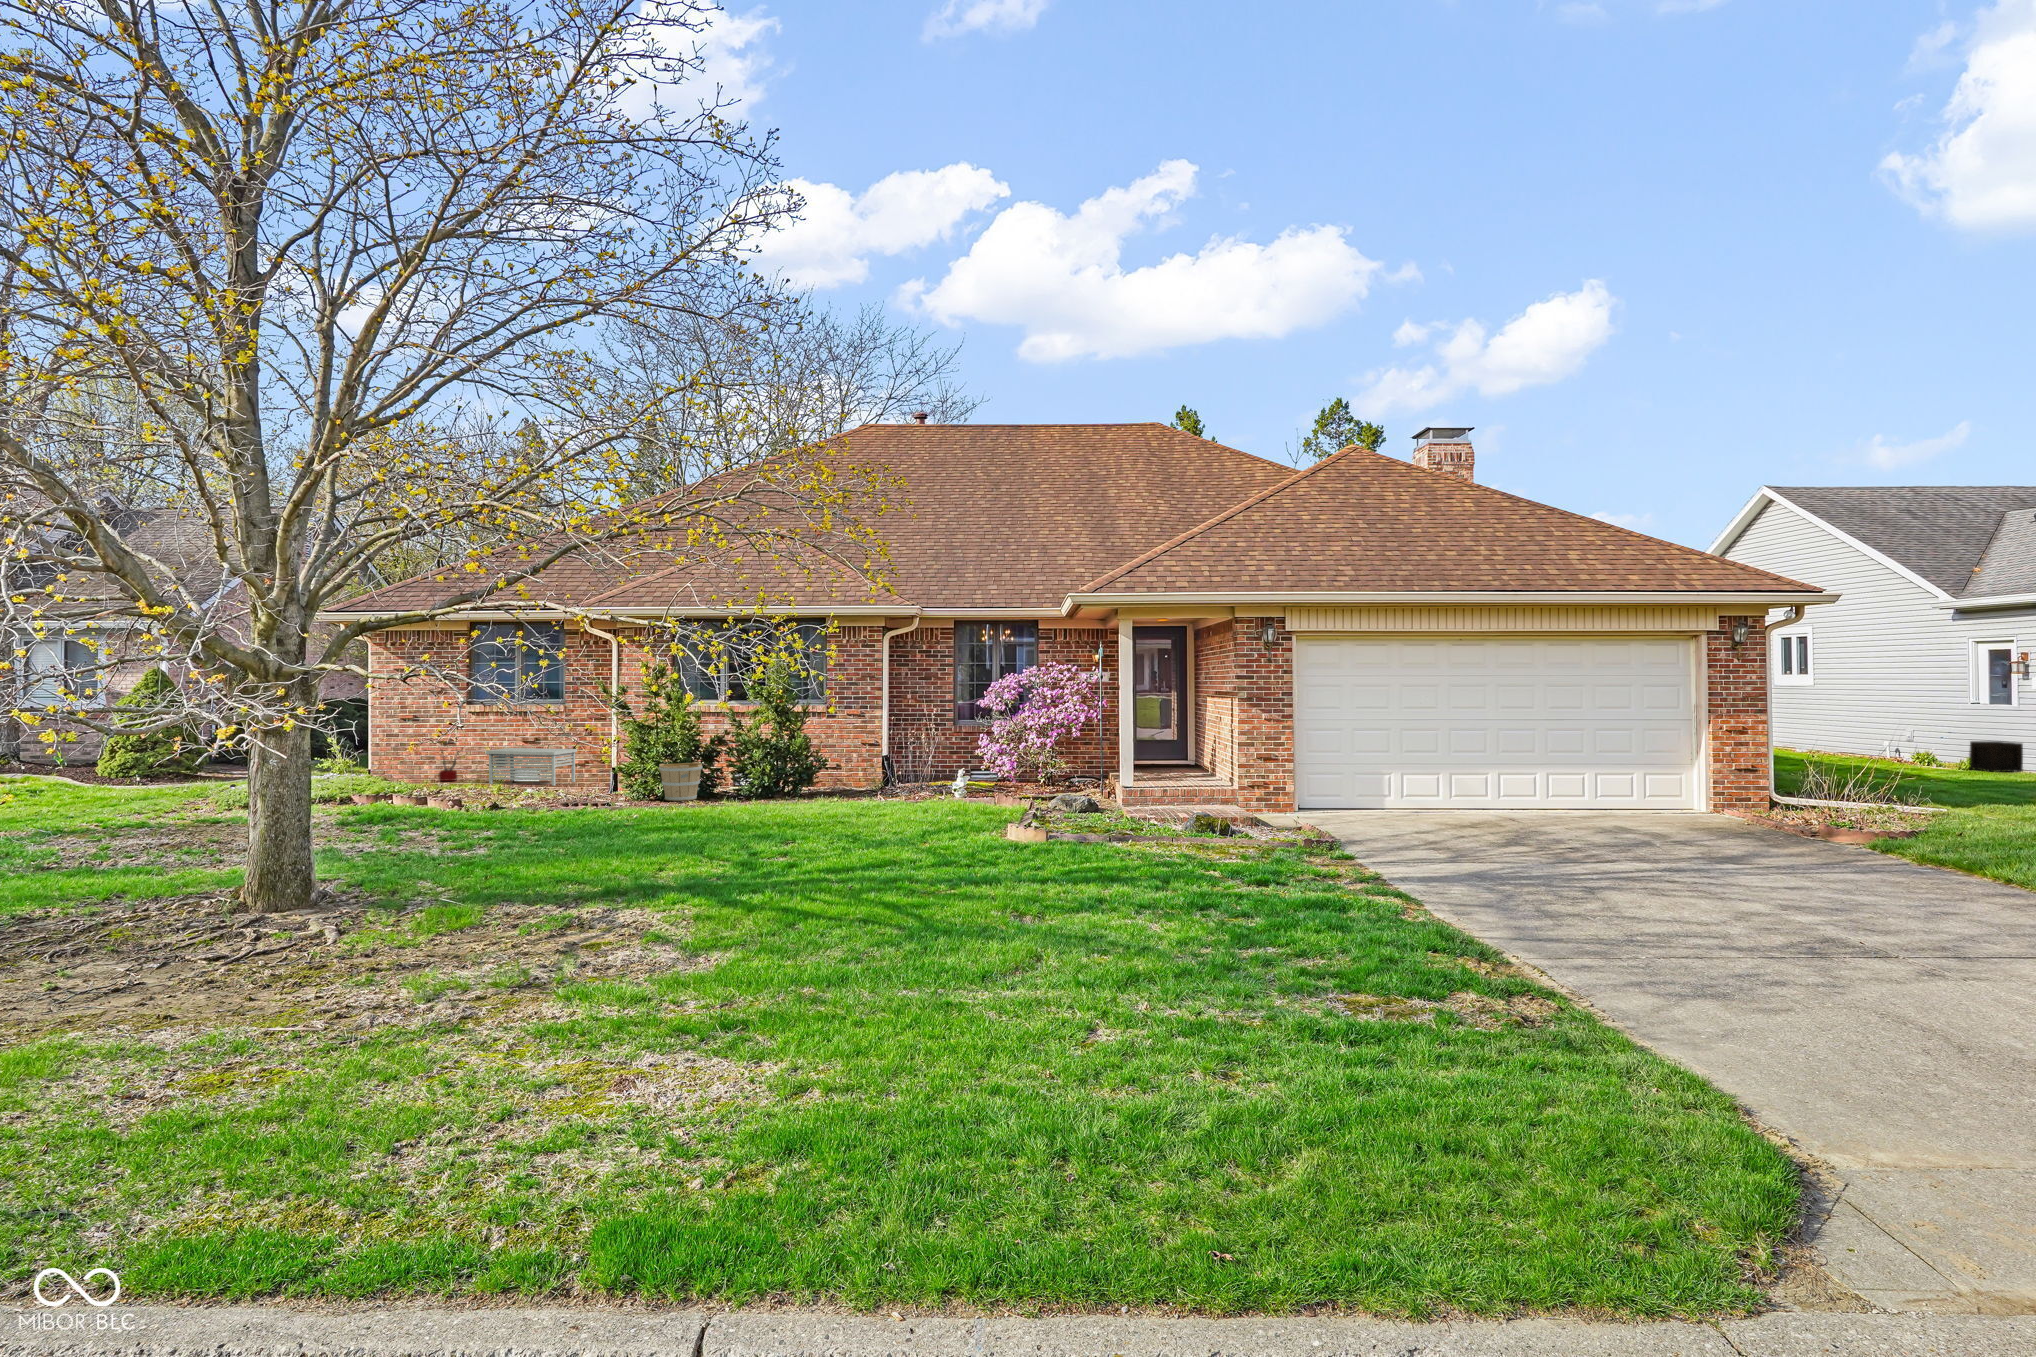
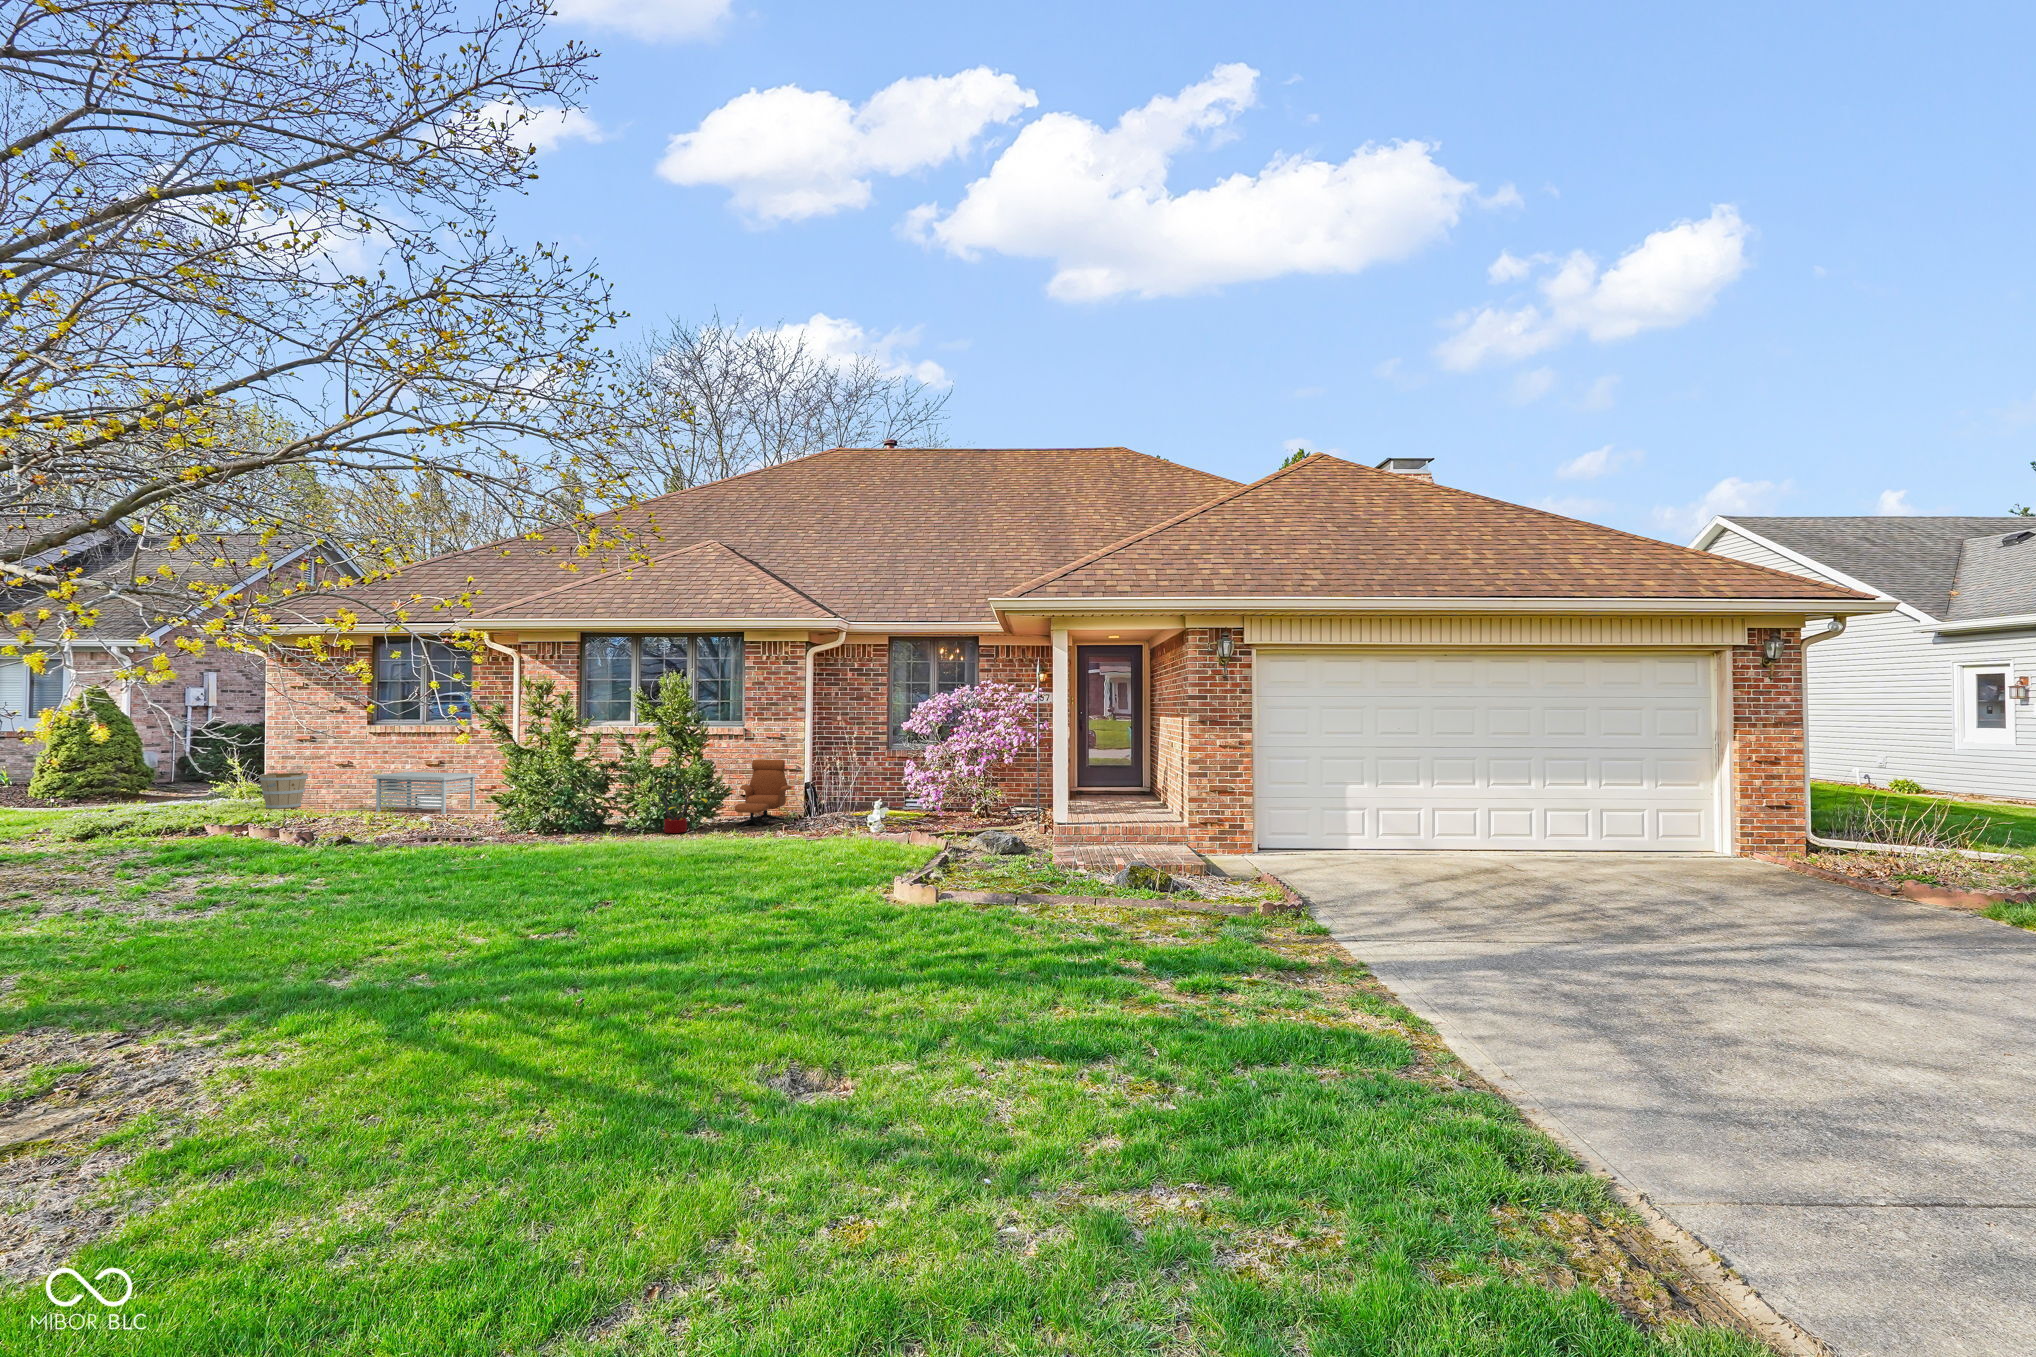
lounge chair: none [827,734,873,794] -> present [735,759,792,827]
decorative plant: present [439,741,464,781] -> present [652,780,707,833]
wooden crate: present [1969,741,2023,772] -> none [1963,770,2024,803]
wooden bucket: present [659,762,703,801] -> present [259,773,308,809]

